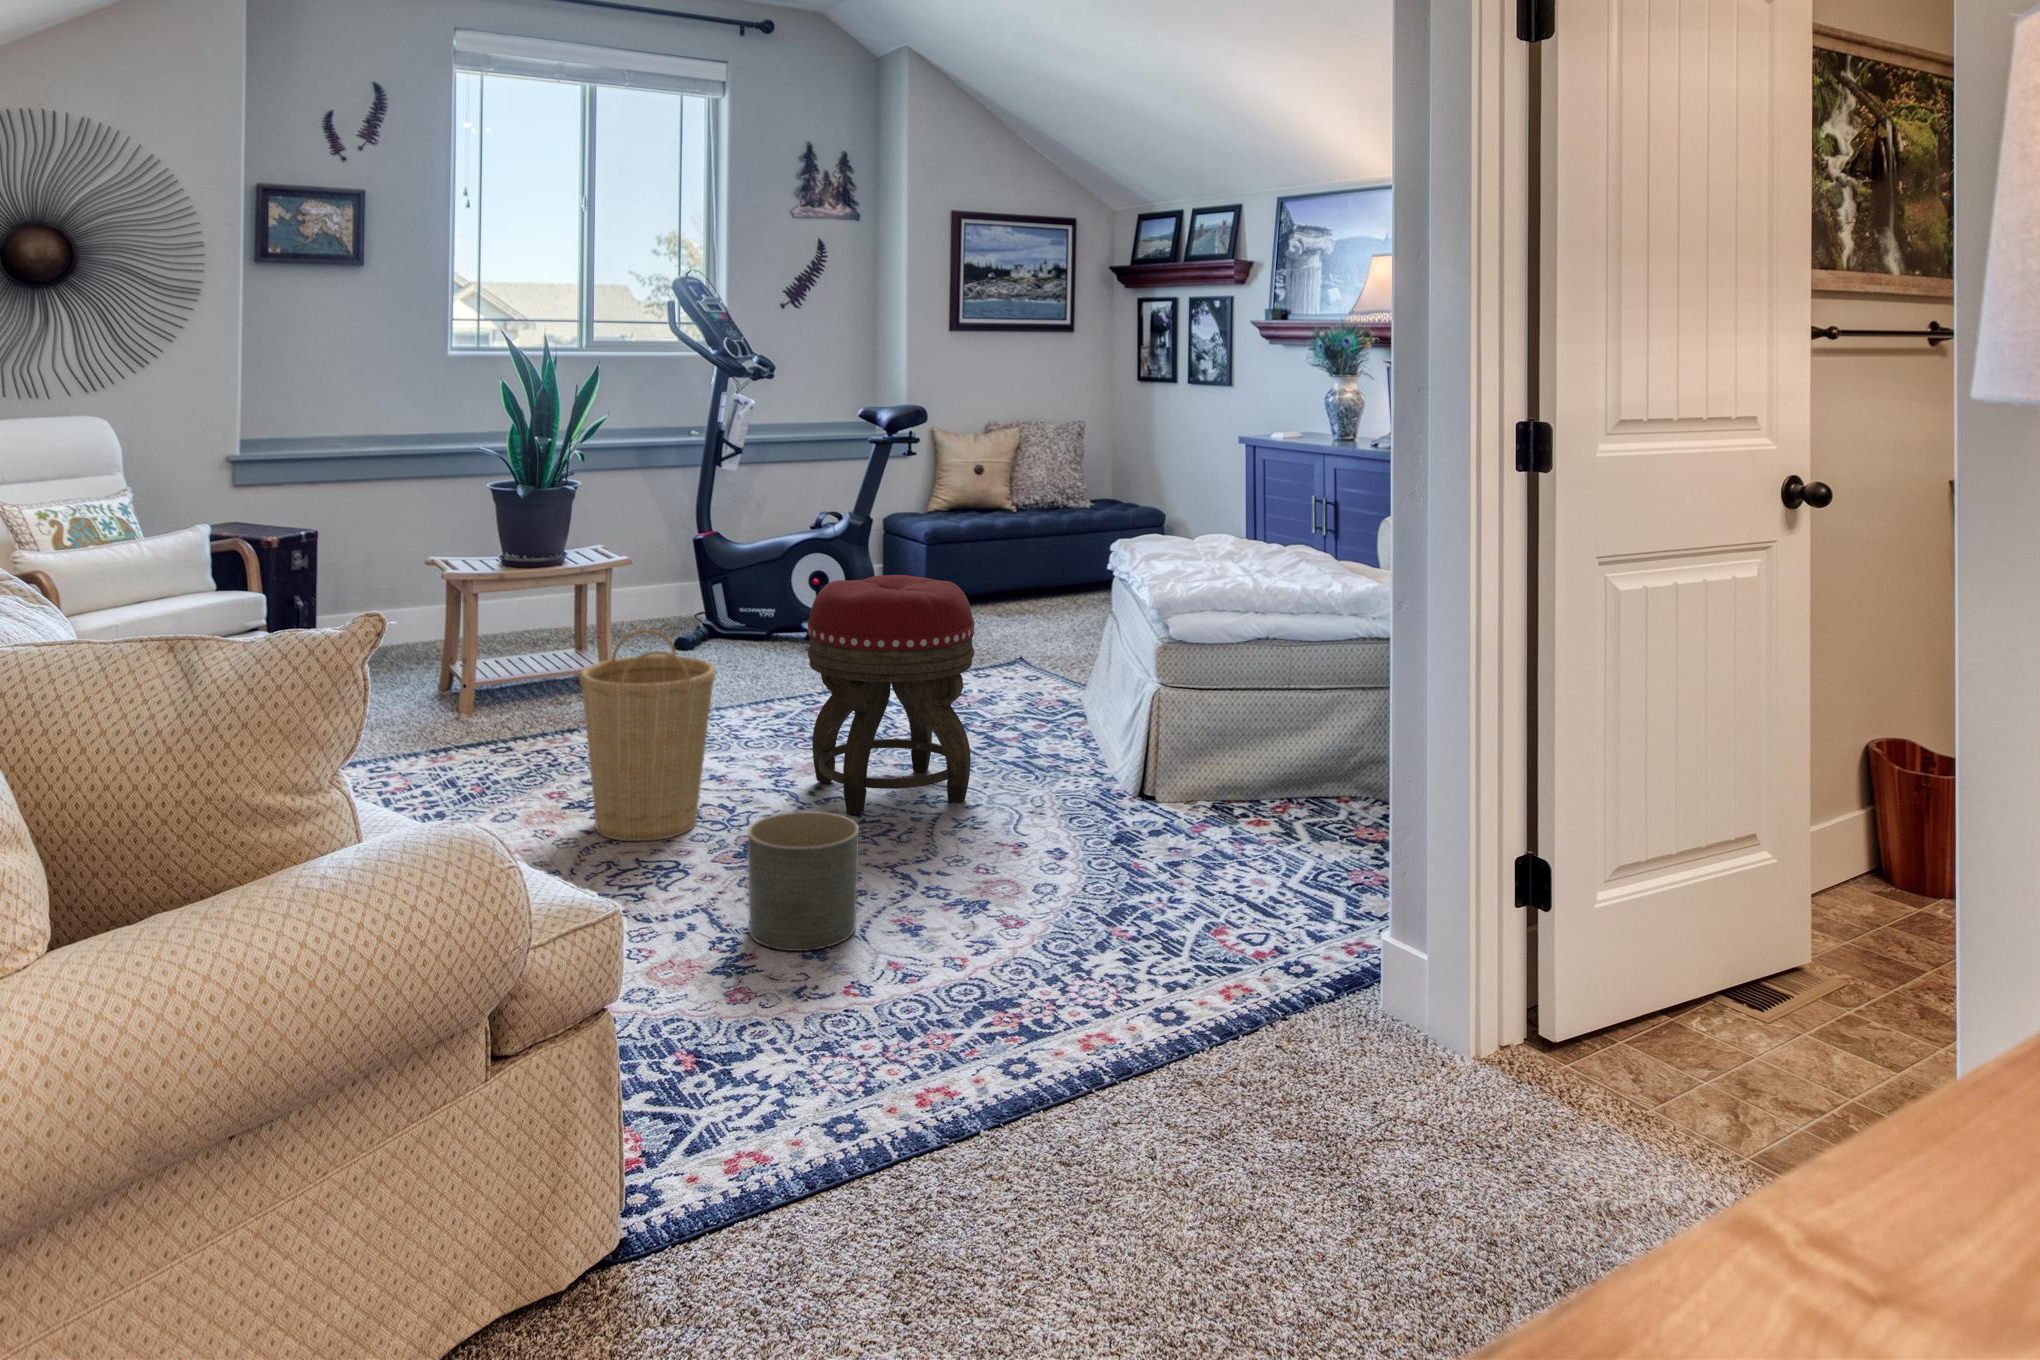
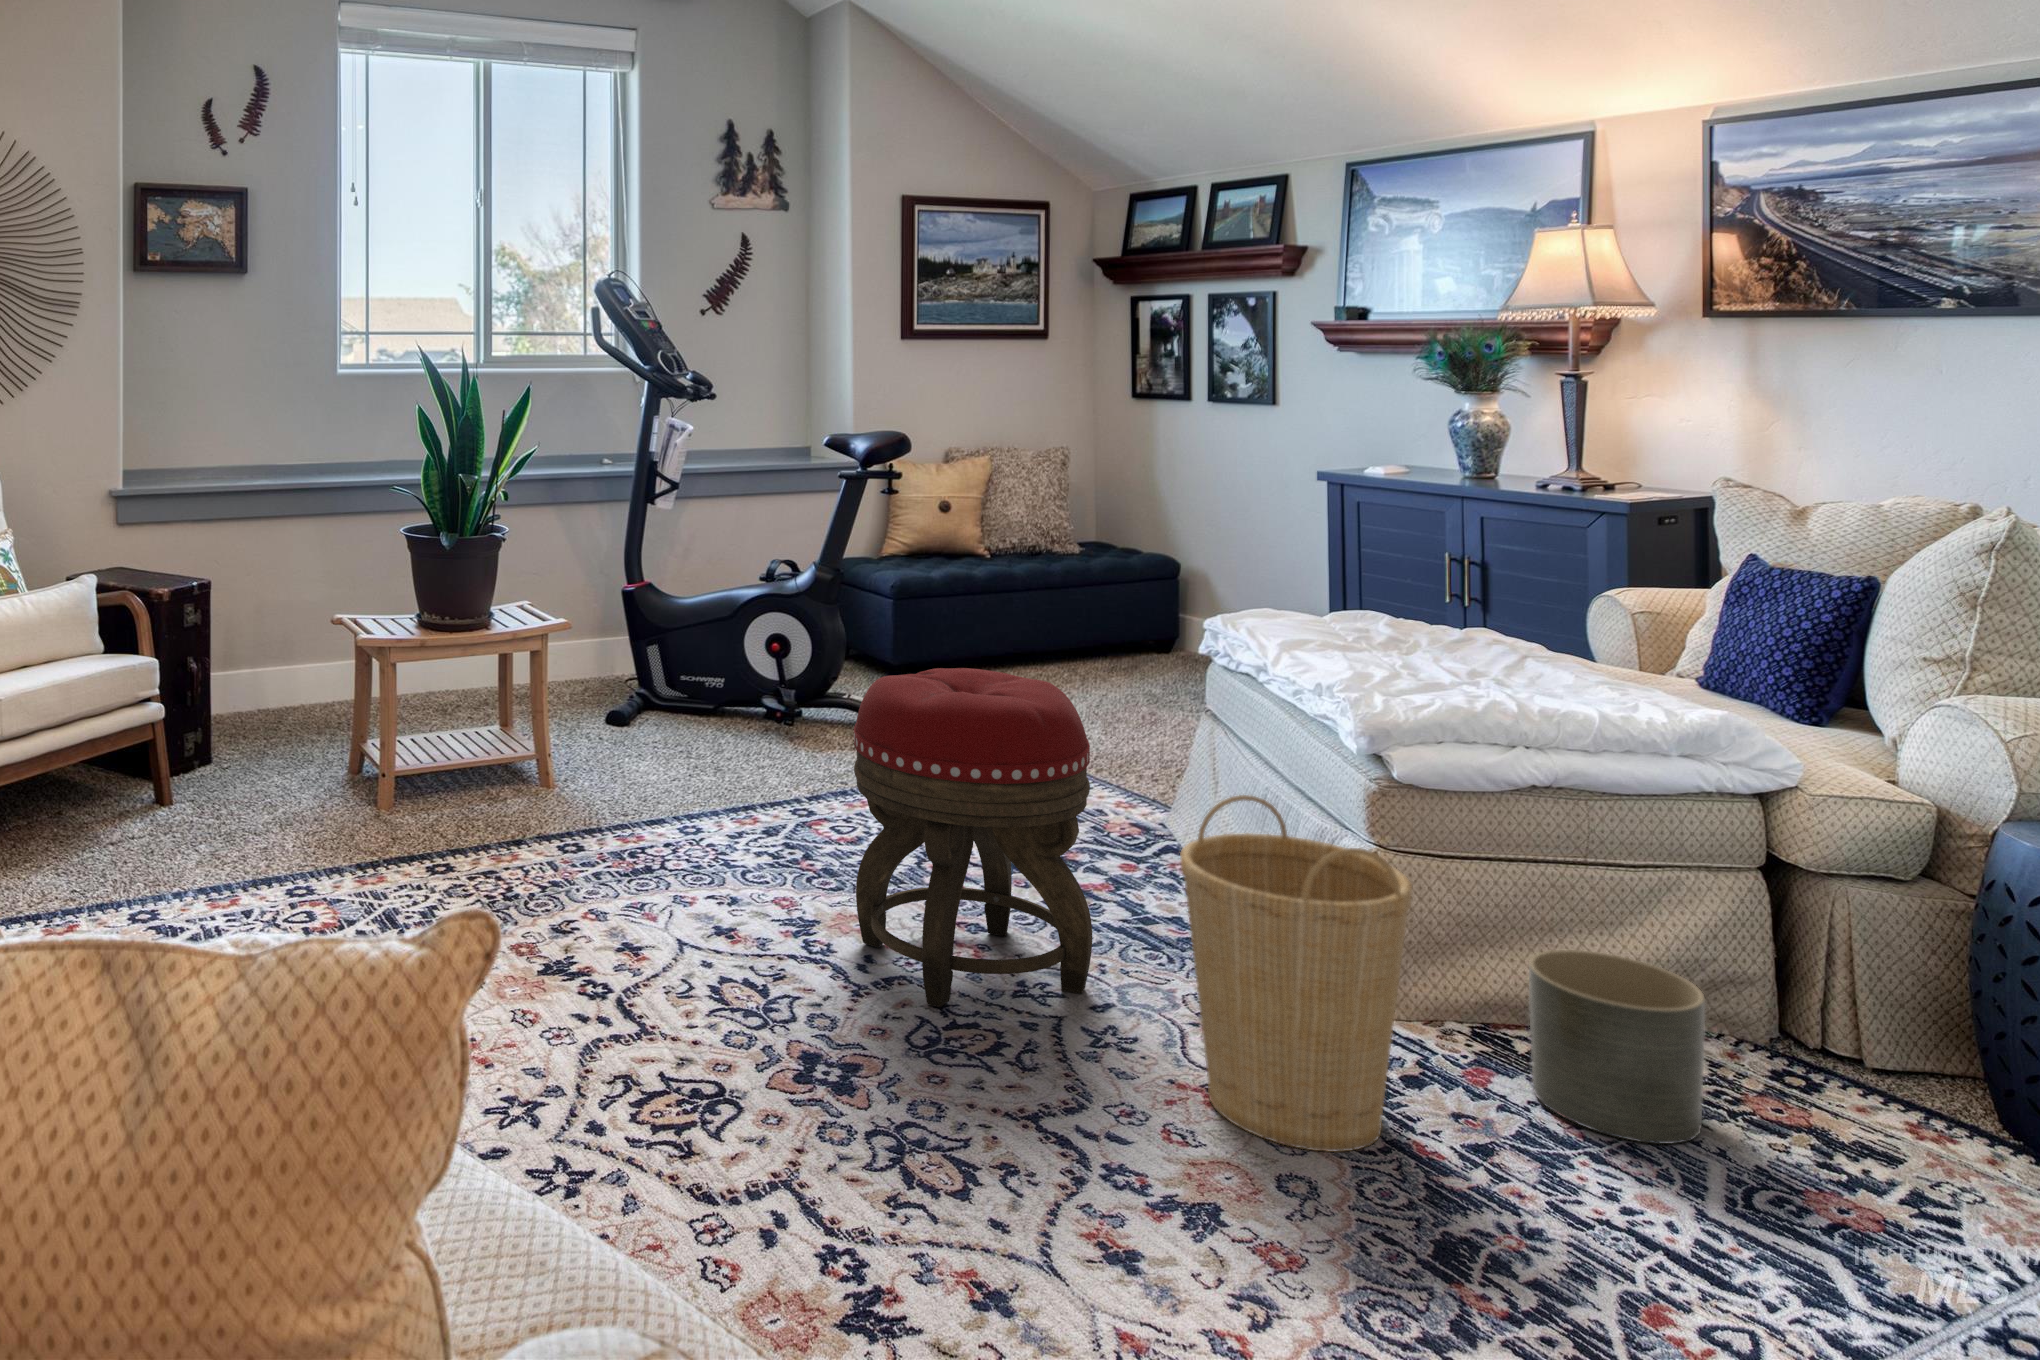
basket: present [580,630,715,841] -> present [1180,795,1412,1152]
planter: present [748,811,859,951] -> present [1529,950,1705,1144]

